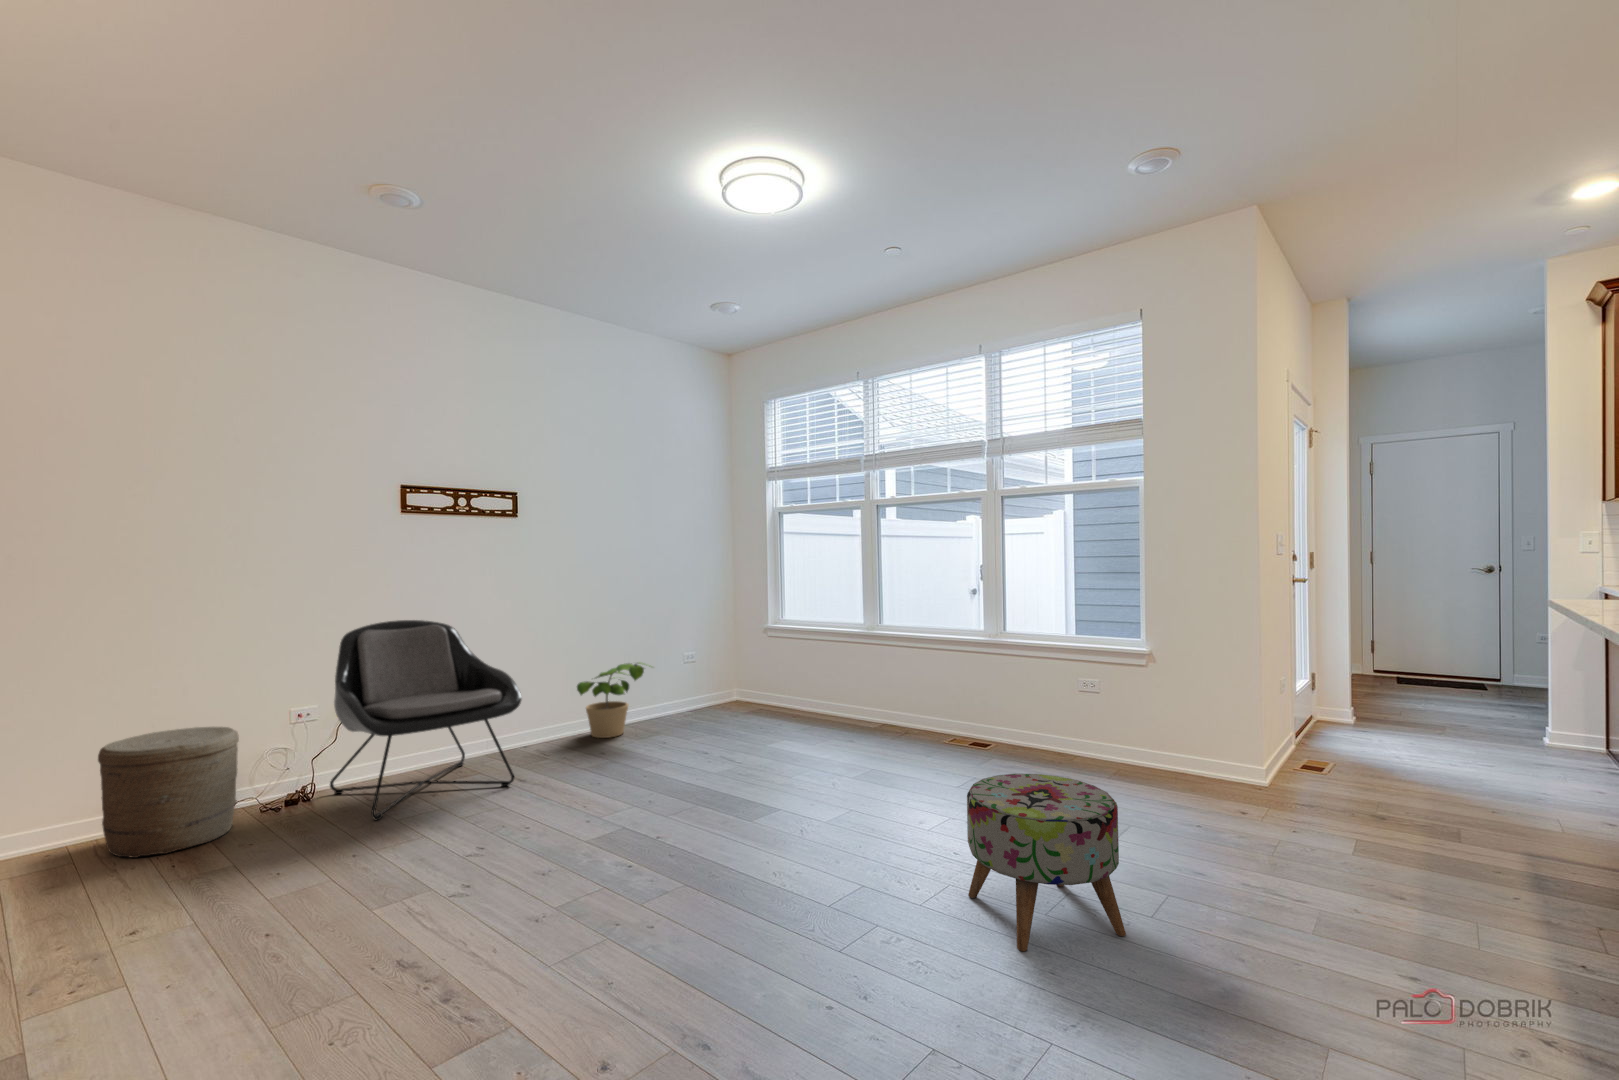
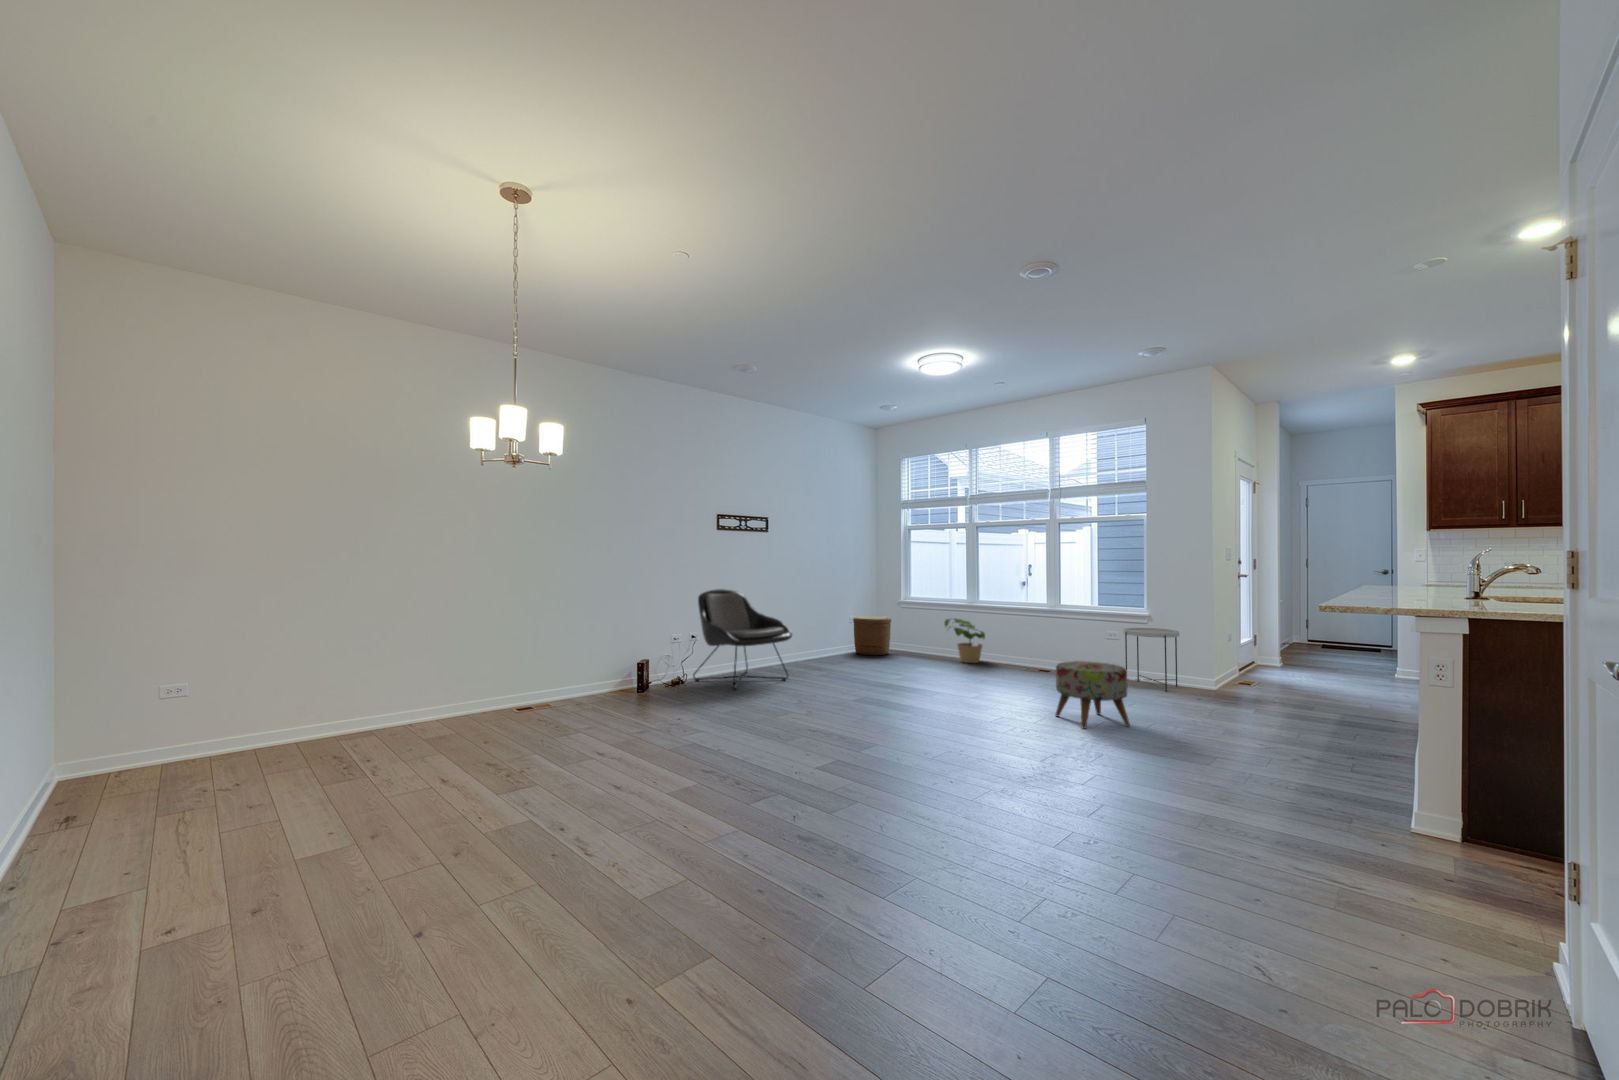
potted plant: present [577,663,650,738] -> present [945,619,985,663]
side table: none [1110,677,1209,801] -> present [1123,628,1179,692]
woven basket: present [98,727,239,858] -> present [853,616,891,656]

